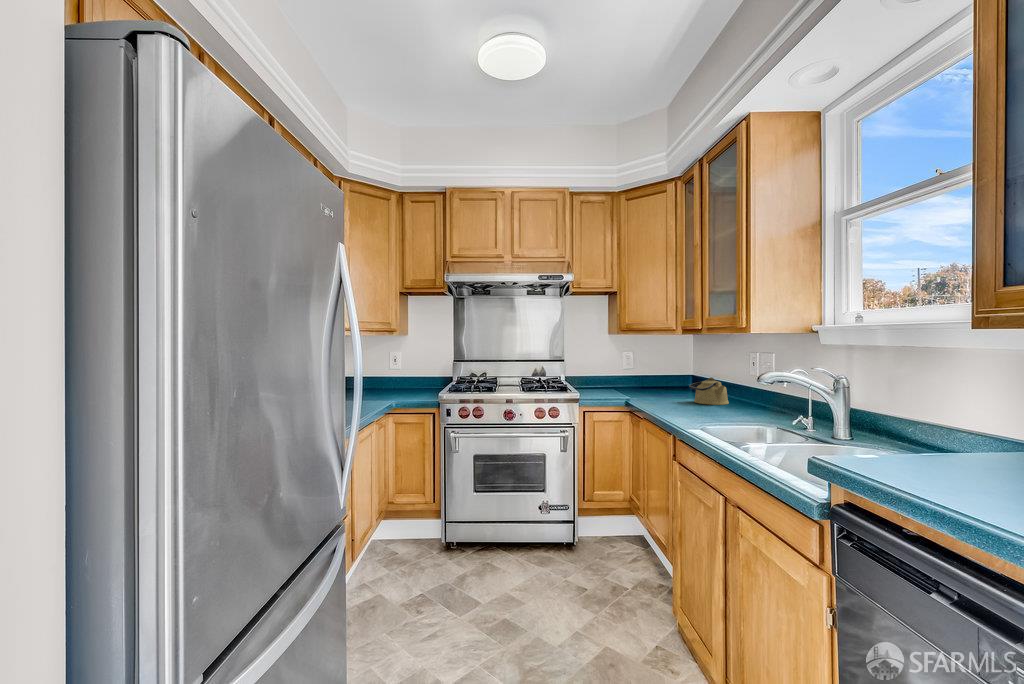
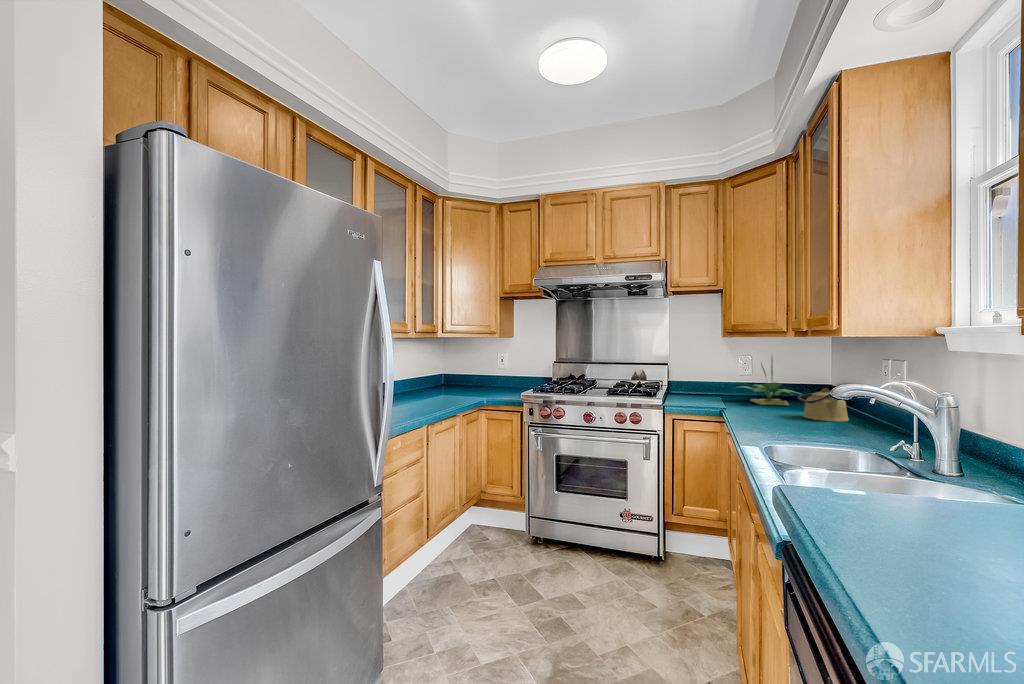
potted plant: none [625,348,683,394] -> present [736,358,802,405]

